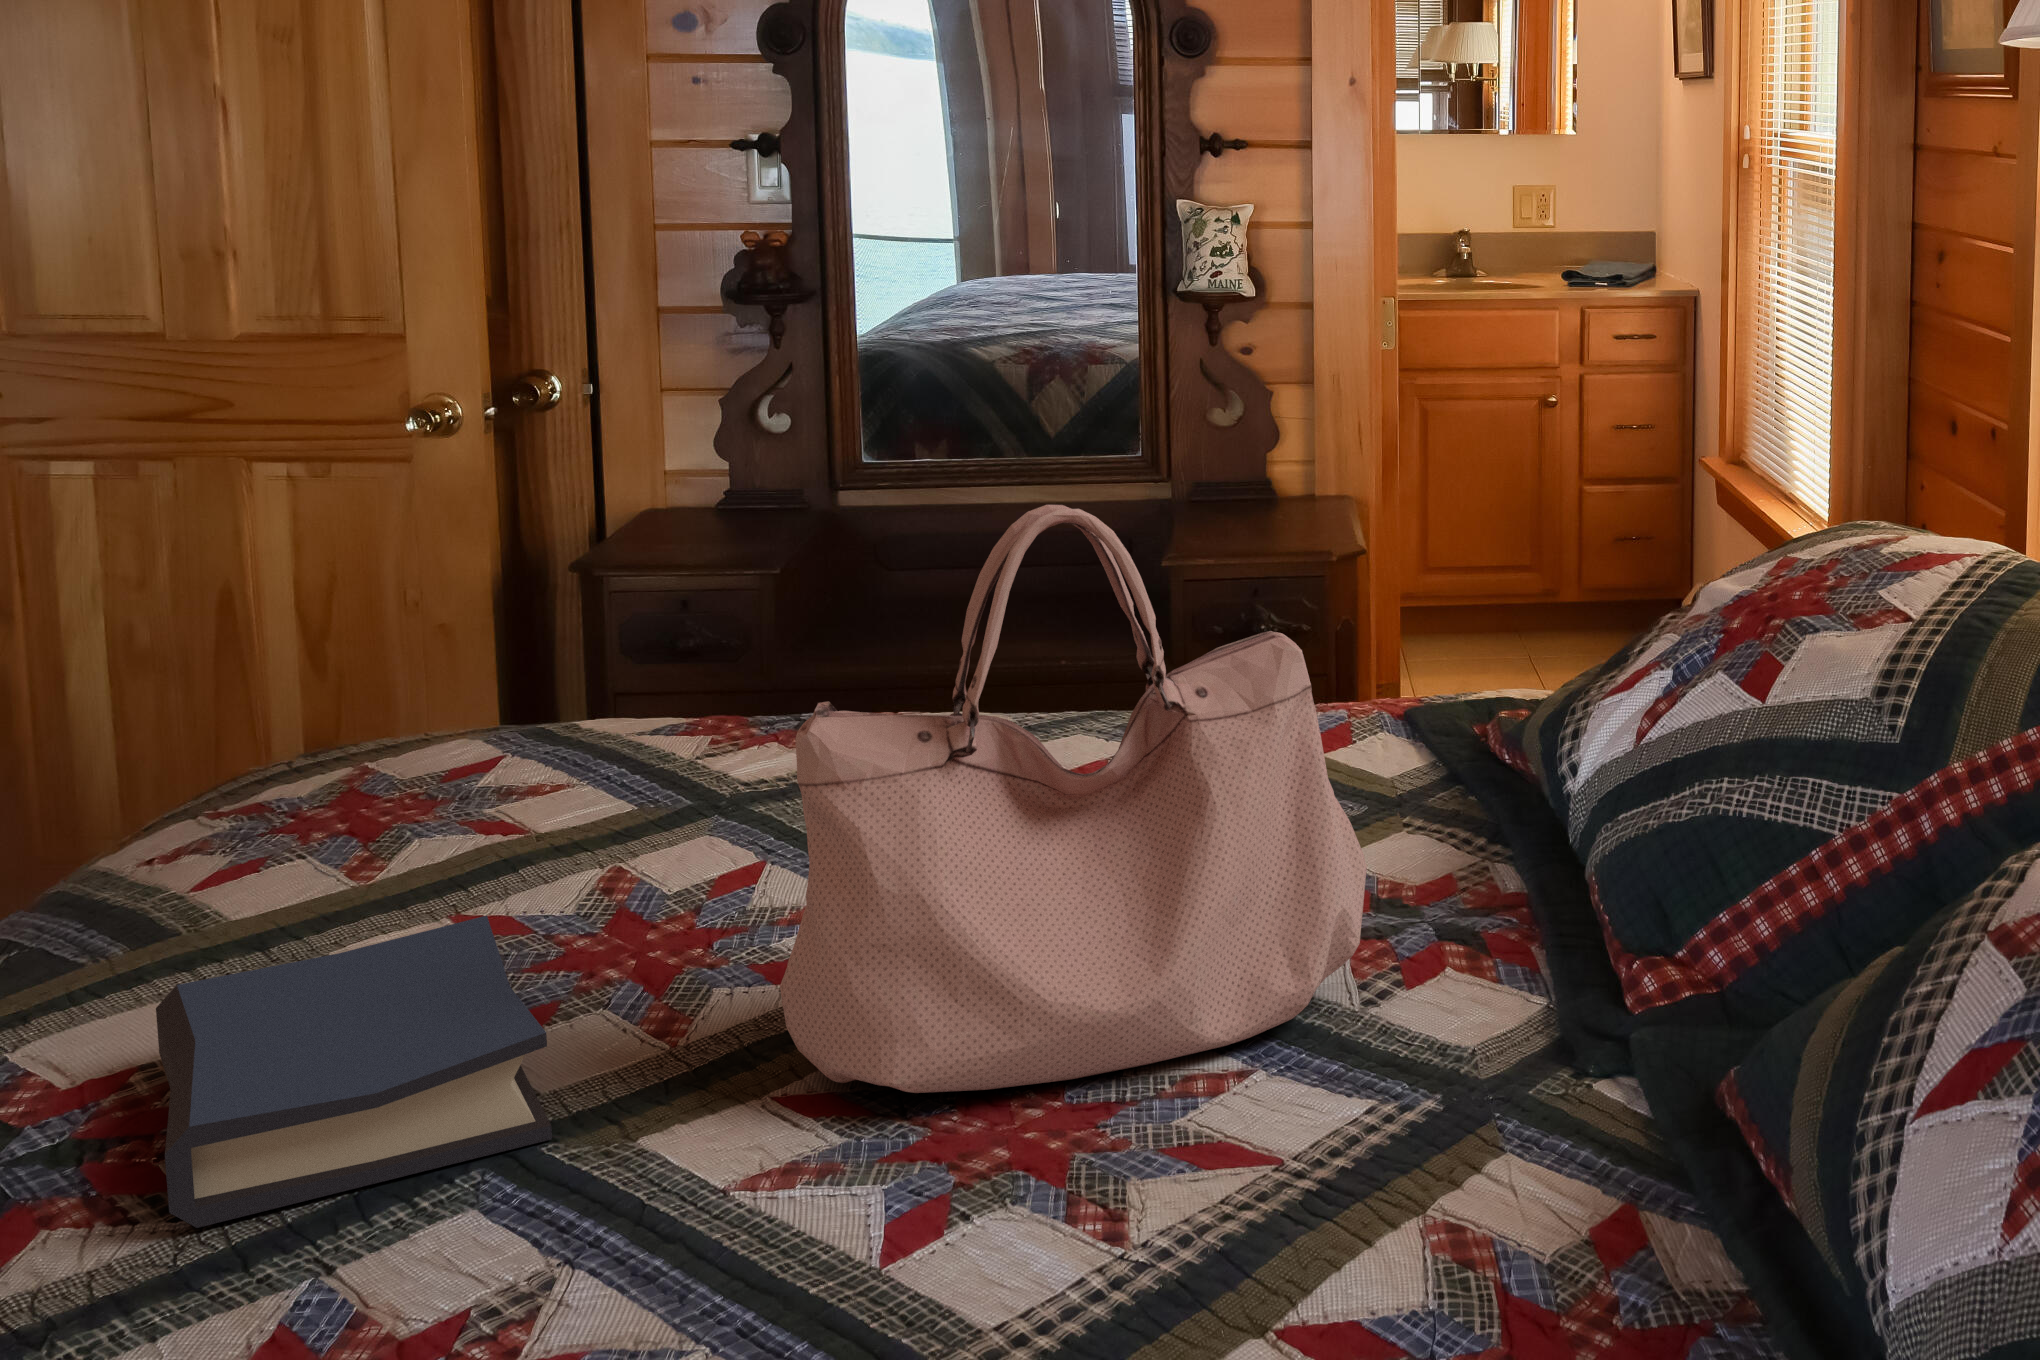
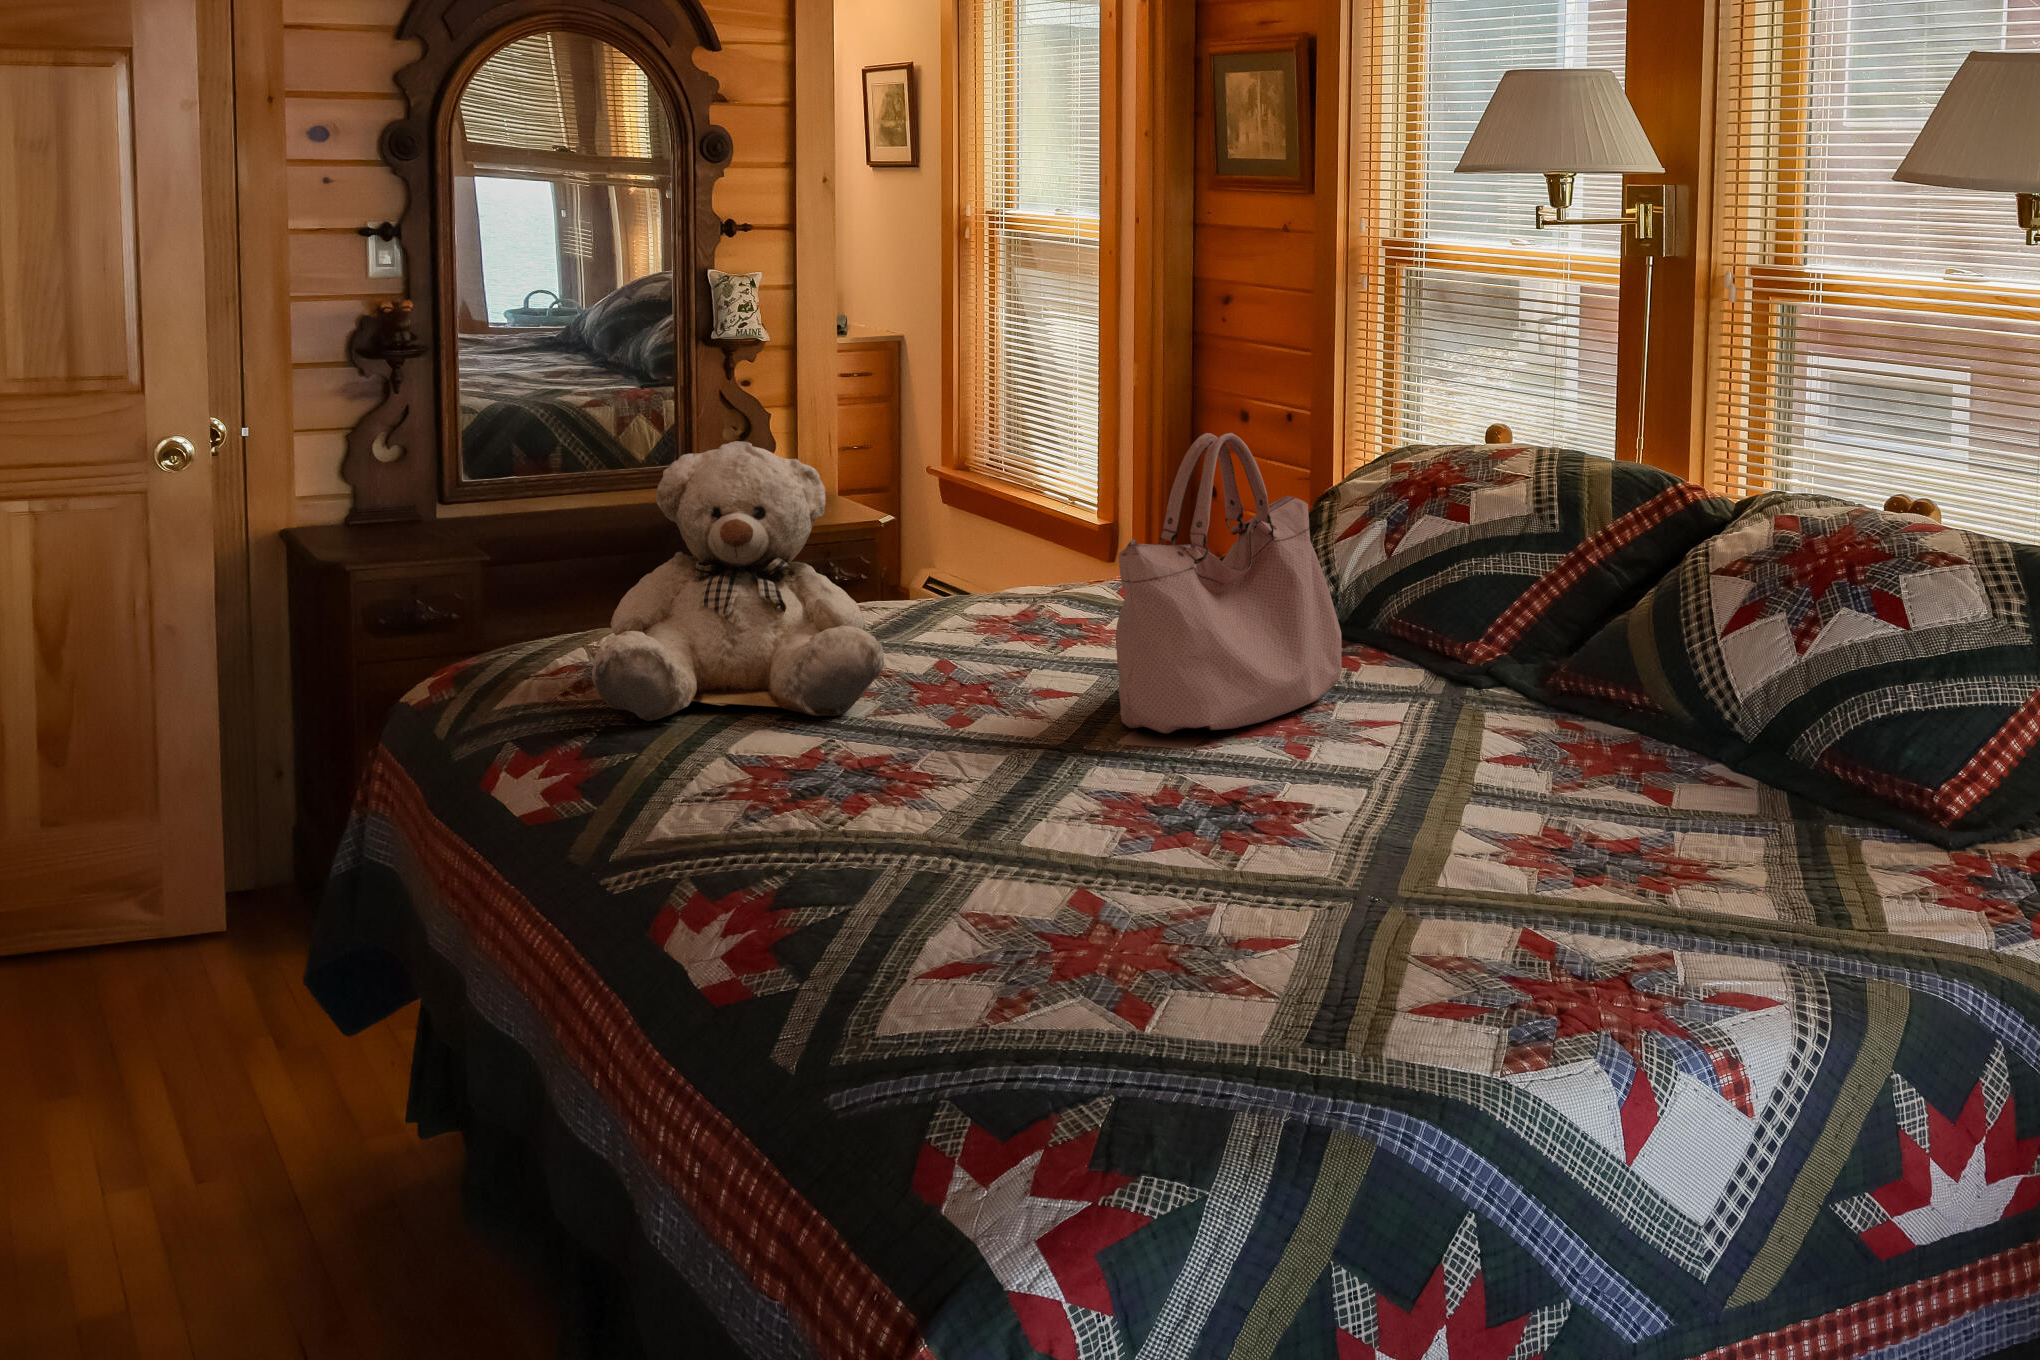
teddy bear: none [168,456,691,930] -> present [592,441,884,721]
hardback book: present [156,916,552,1228] -> none [792,689,1061,814]

